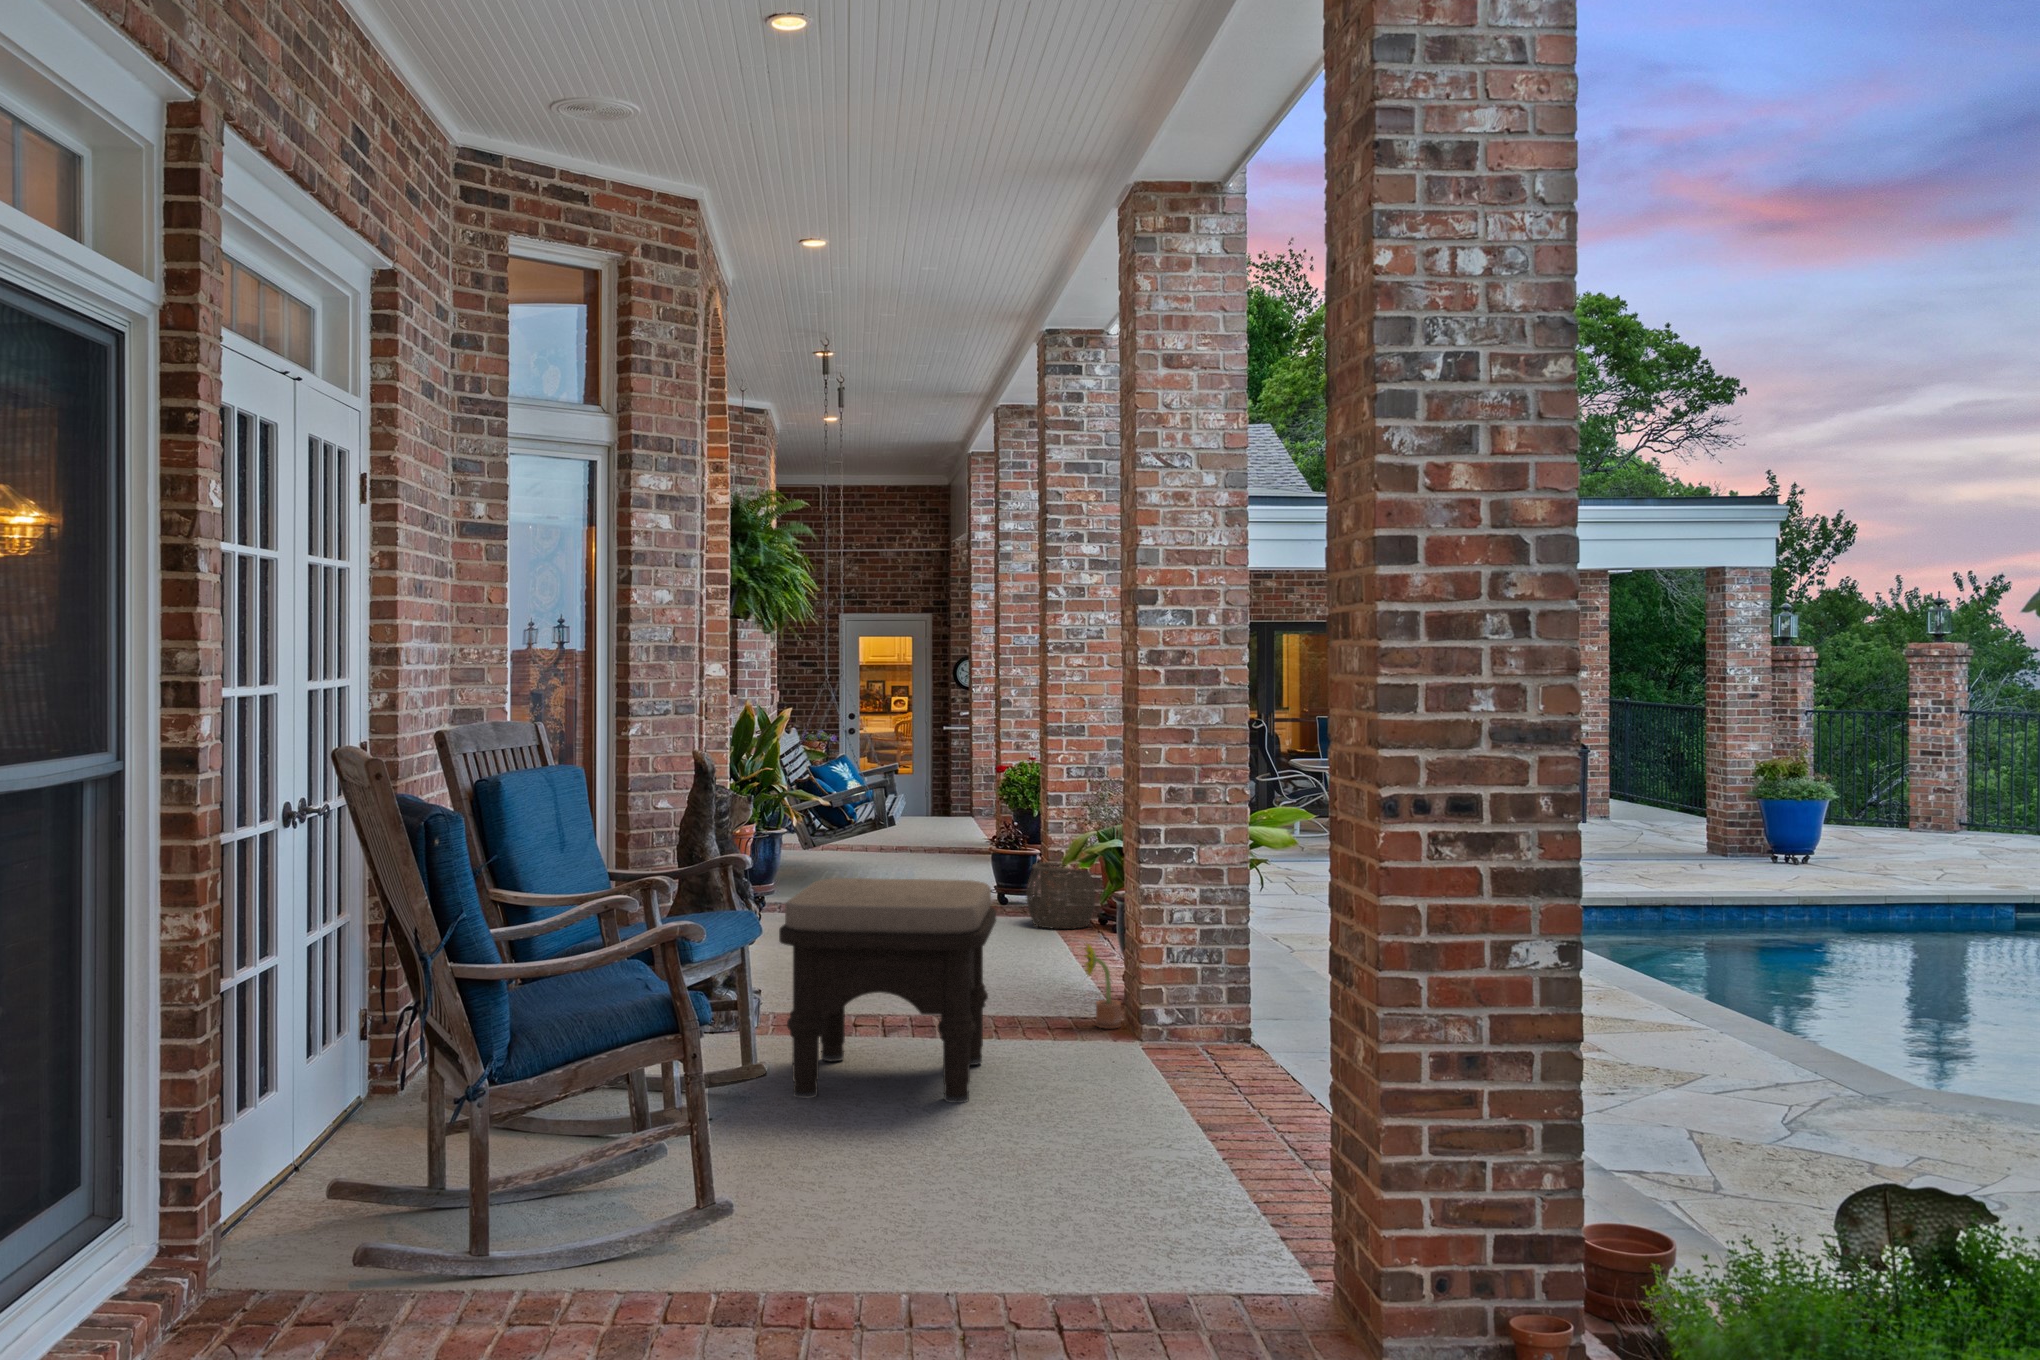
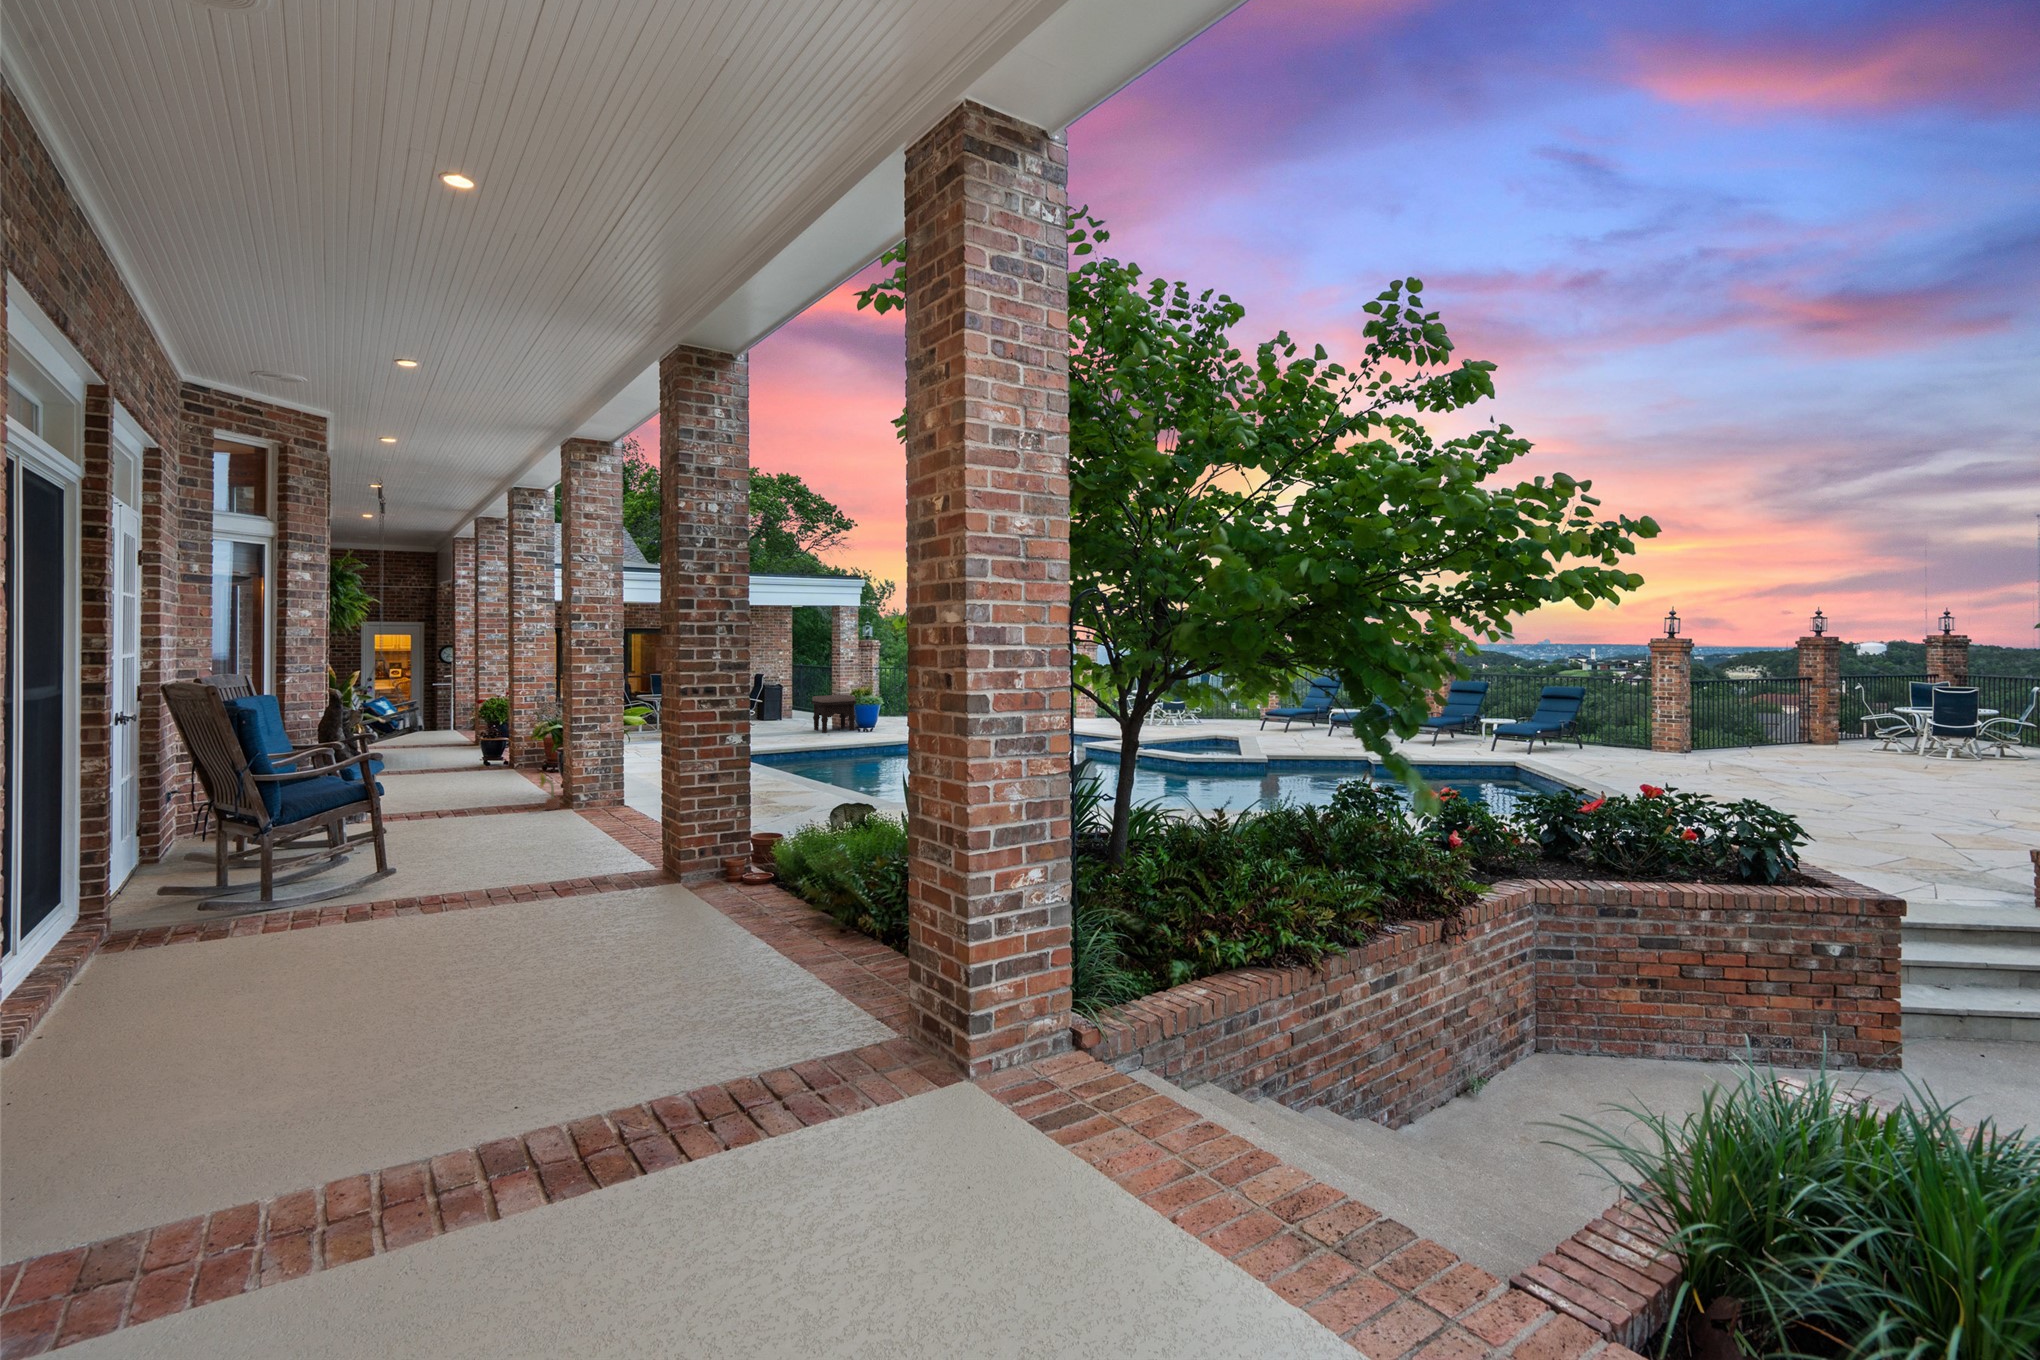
woven basket: present [1026,862,1095,929] -> none [498,743,541,777]
ottoman: present [779,878,996,1103] -> present [811,695,856,733]

